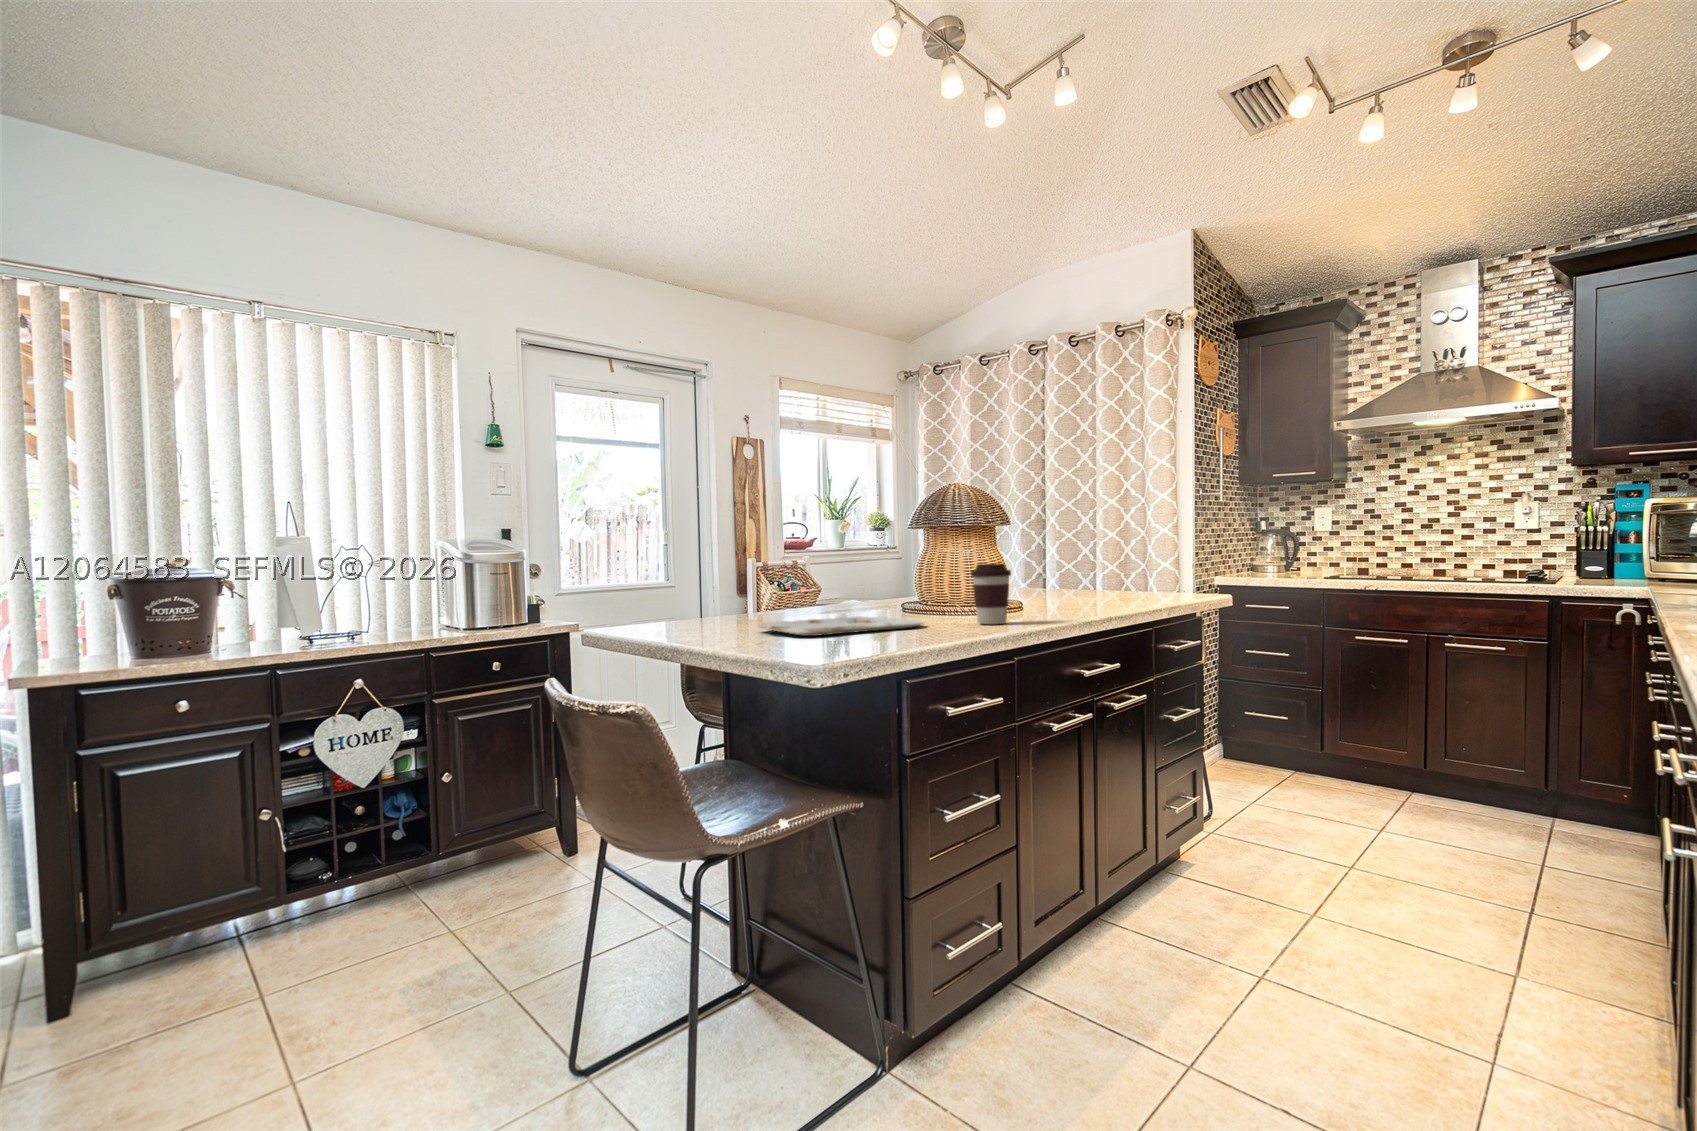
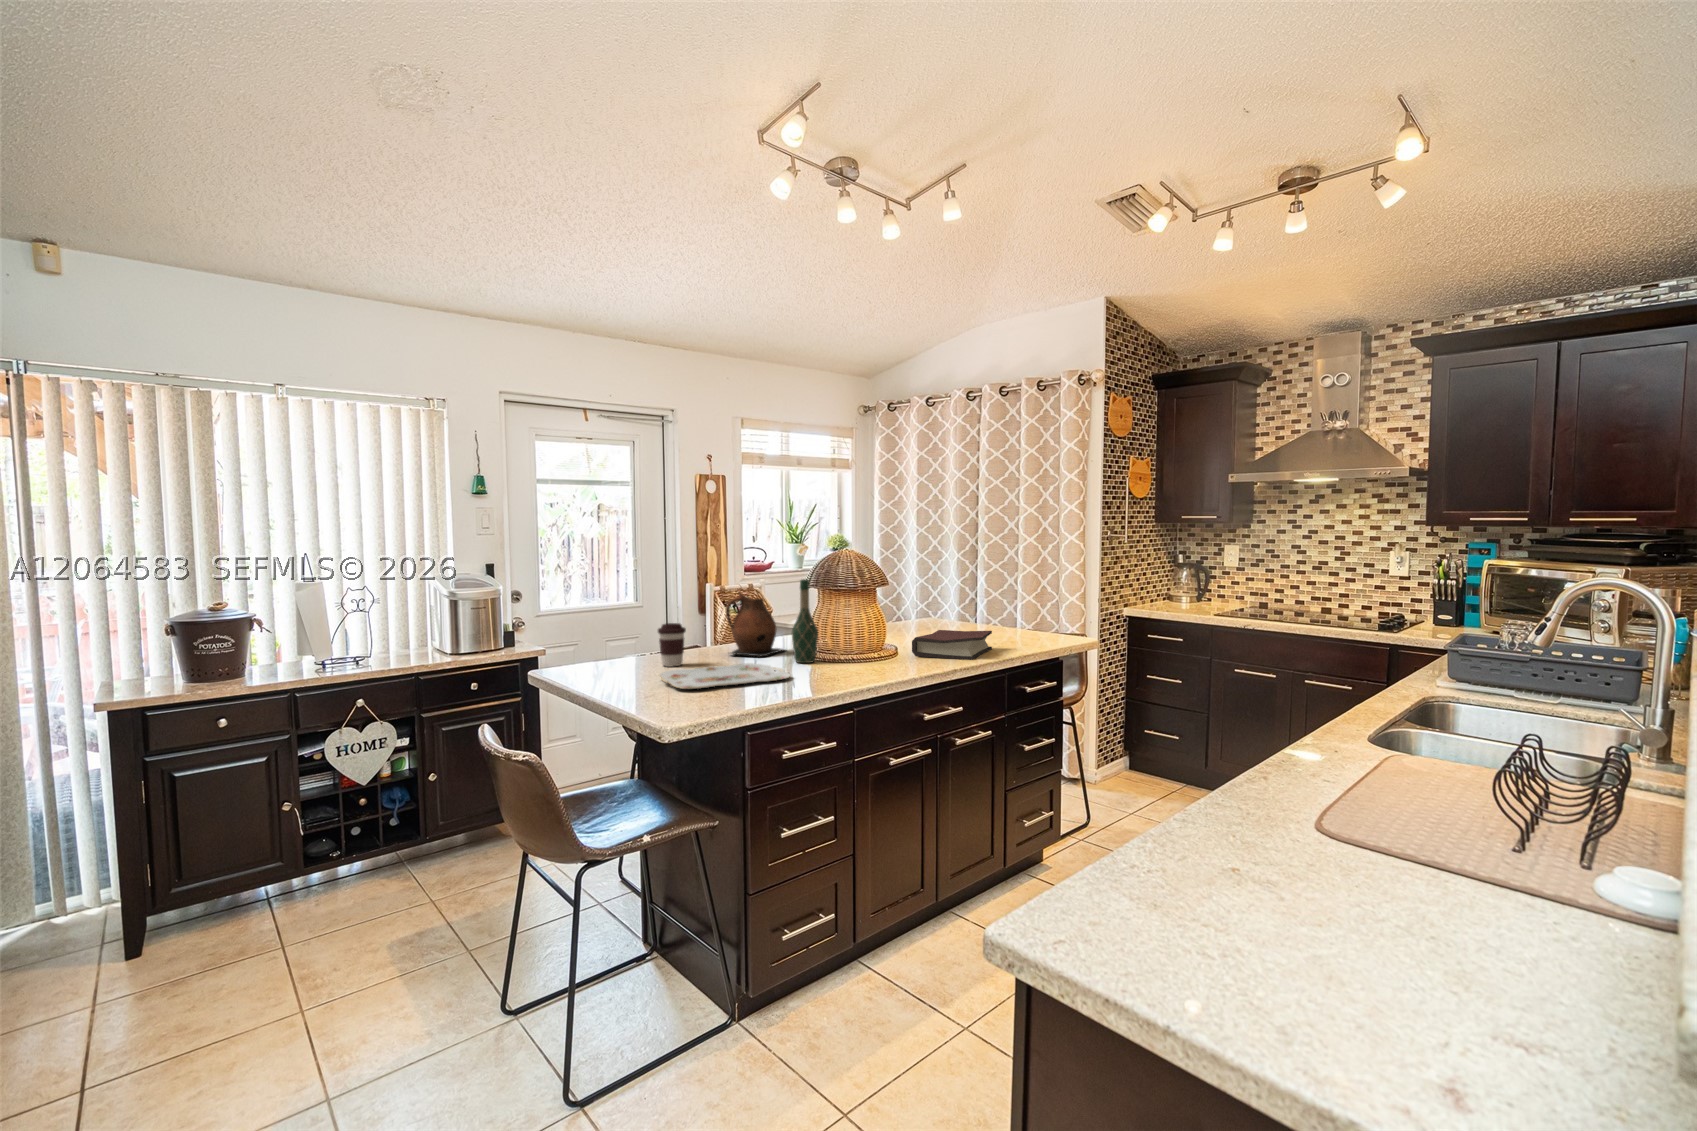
wine bottle: none [901,516,933,617] -> present [792,579,818,663]
ceramic pitcher: none [808,539,879,617] -> present [726,591,784,657]
coffee cup: present [971,564,1011,624] -> present [658,623,686,667]
hardback book: none [1041,581,1125,610] -> present [912,630,992,660]

